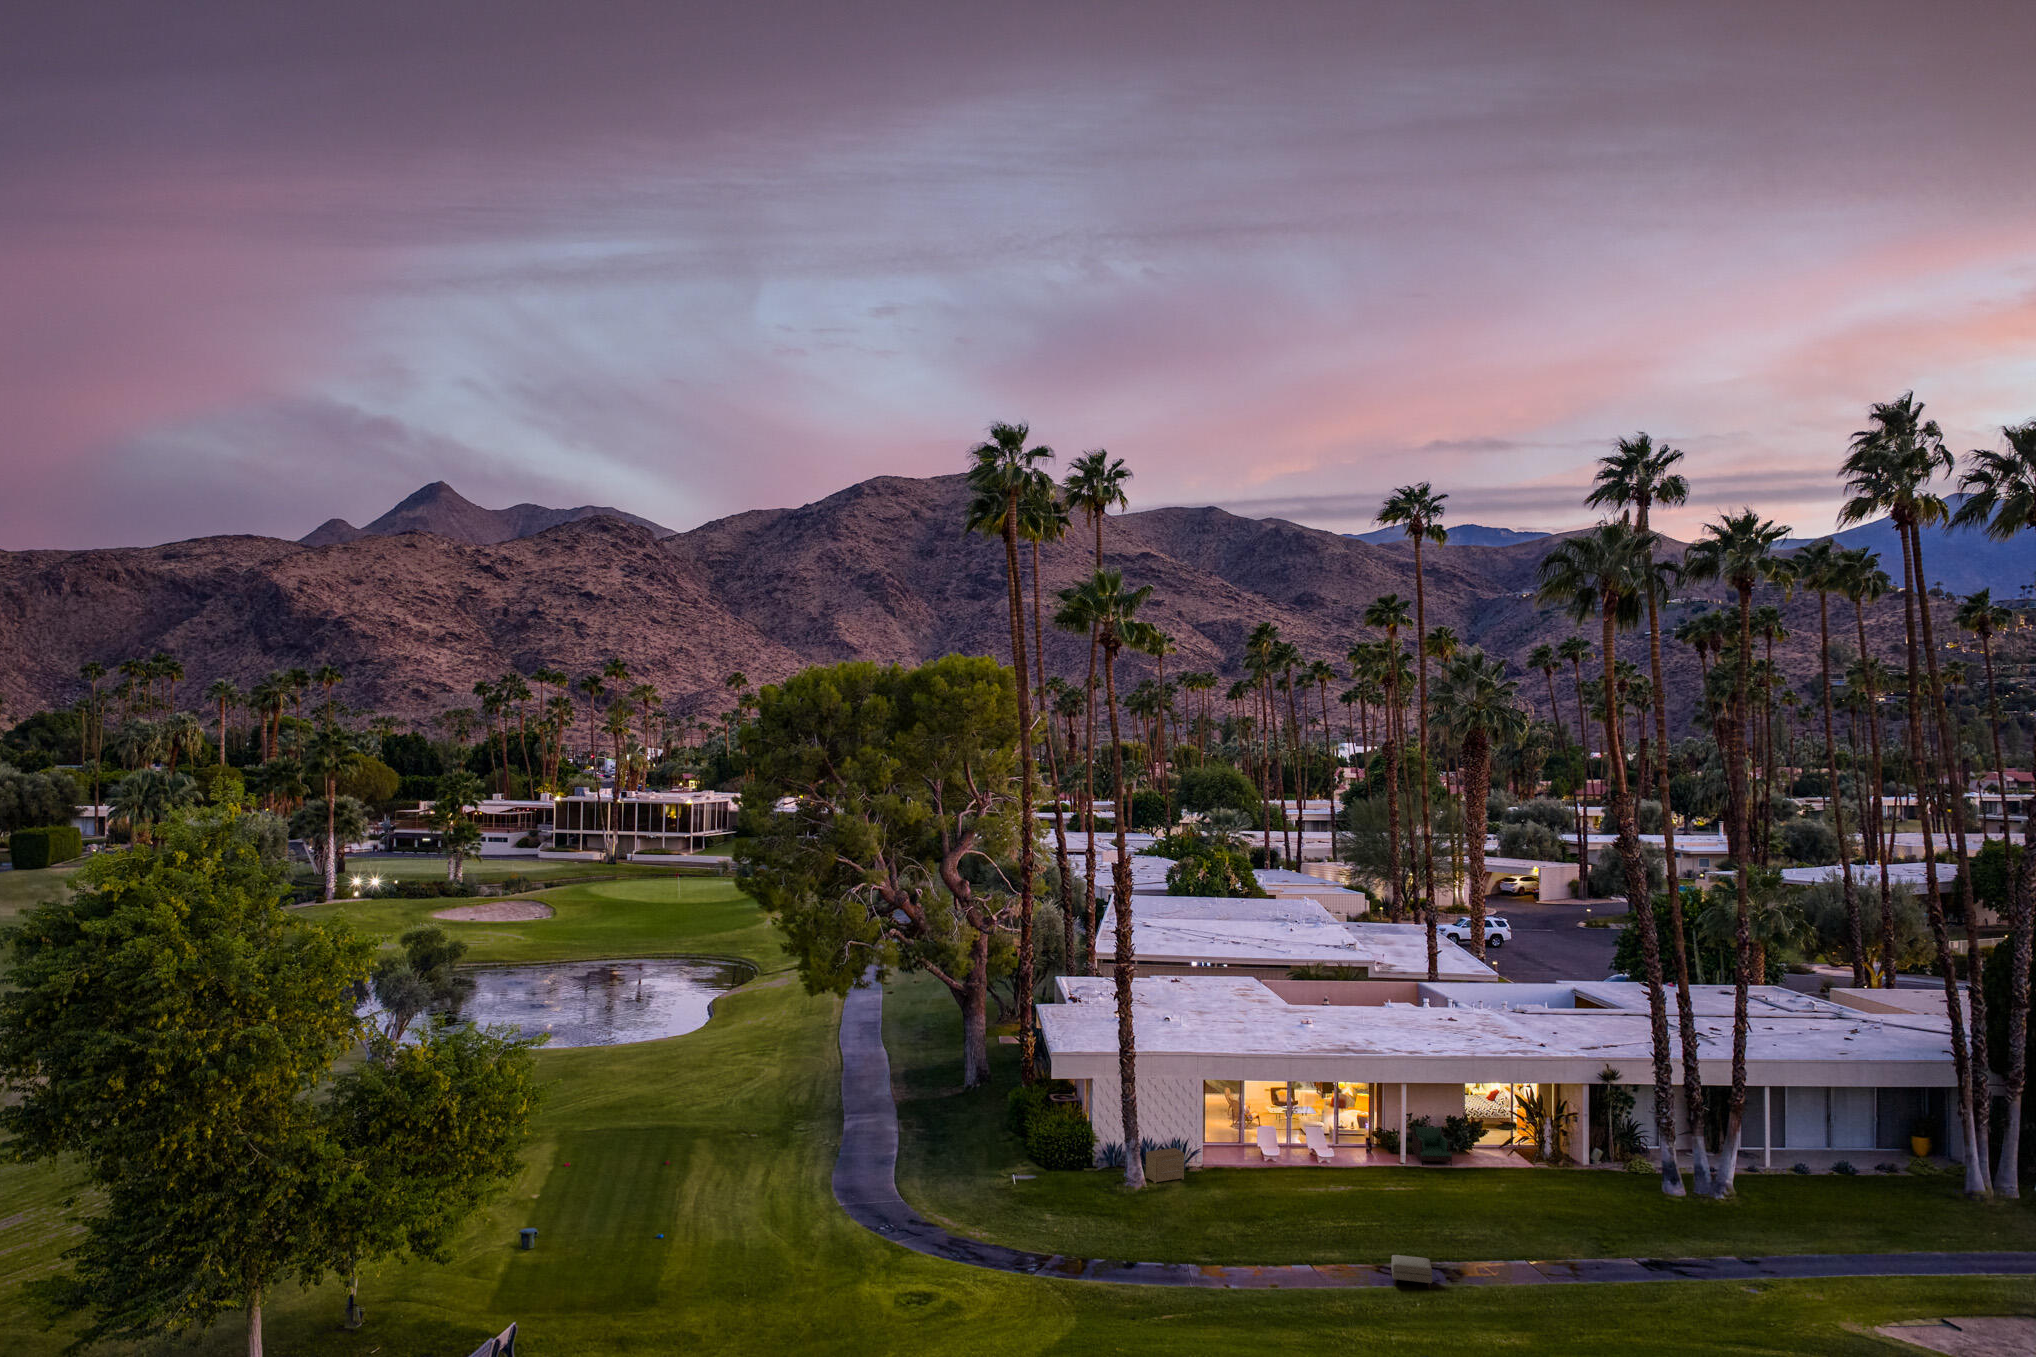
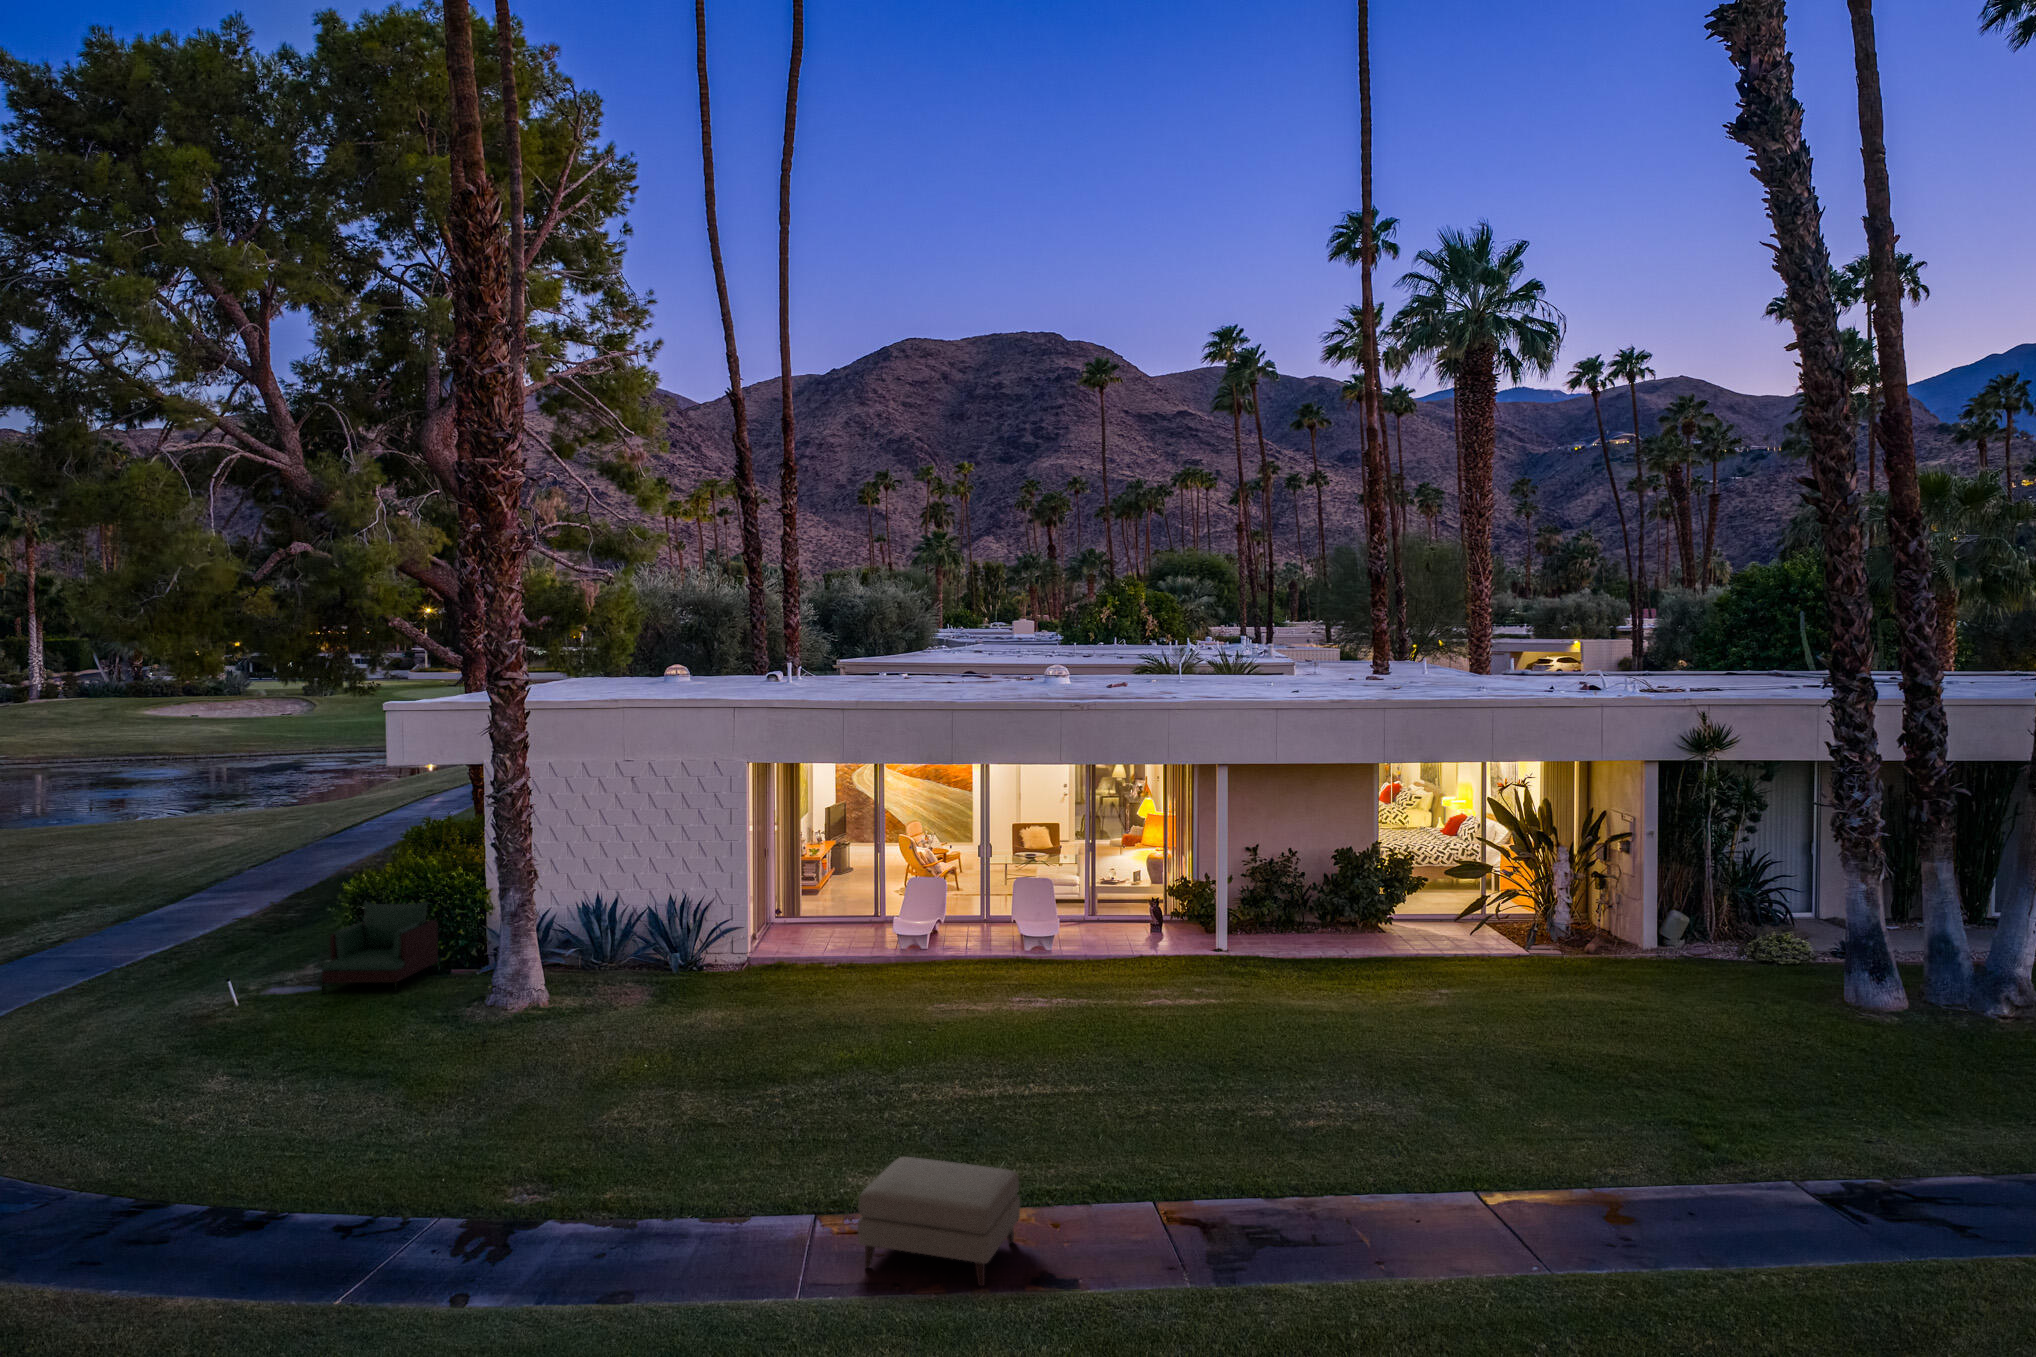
armchair: present [1412,1126,1452,1166] -> present [322,902,438,994]
side table: present [1146,1148,1184,1183] -> none [576,908,663,984]

